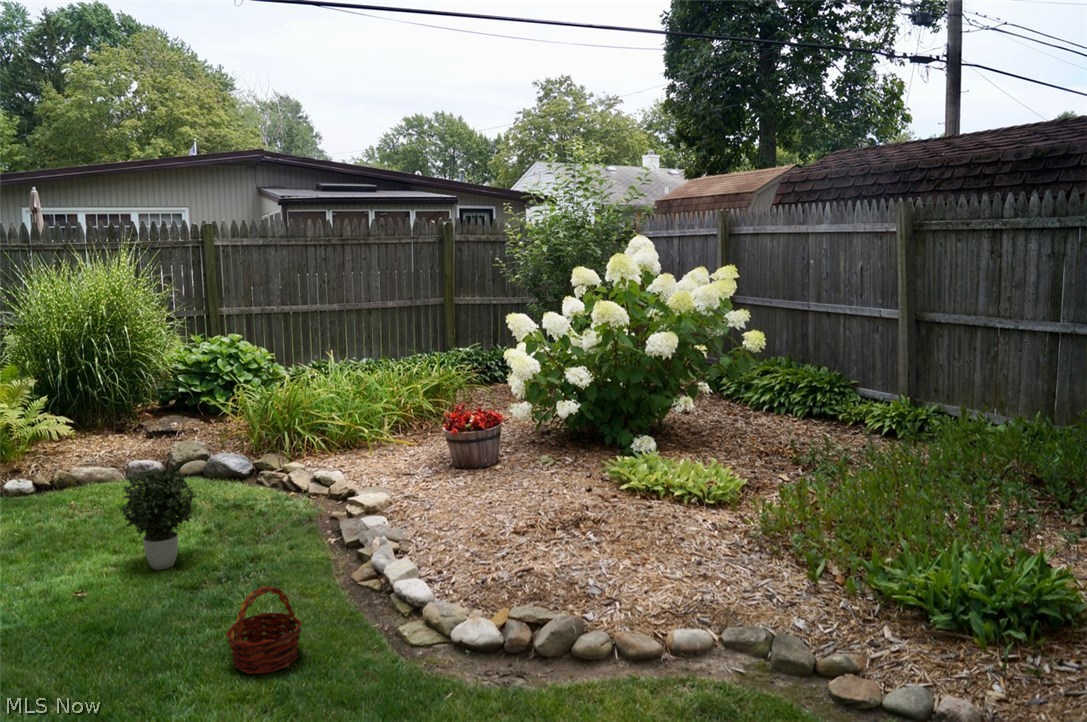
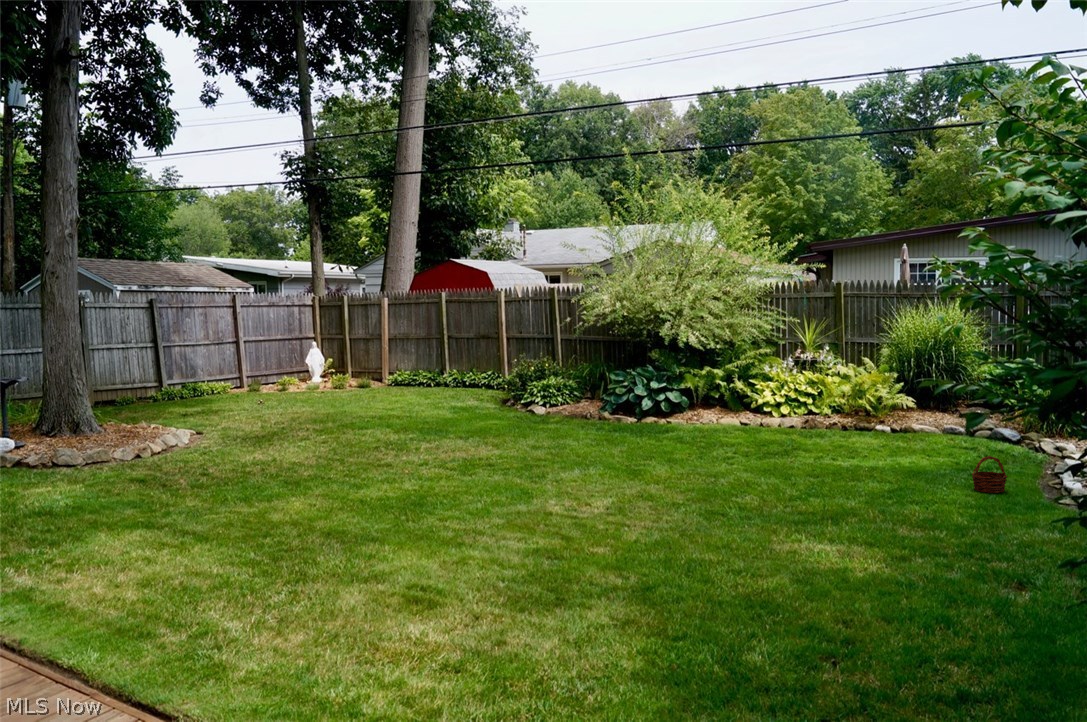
potted plant: present [122,469,196,570] -> none [935,411,973,463]

